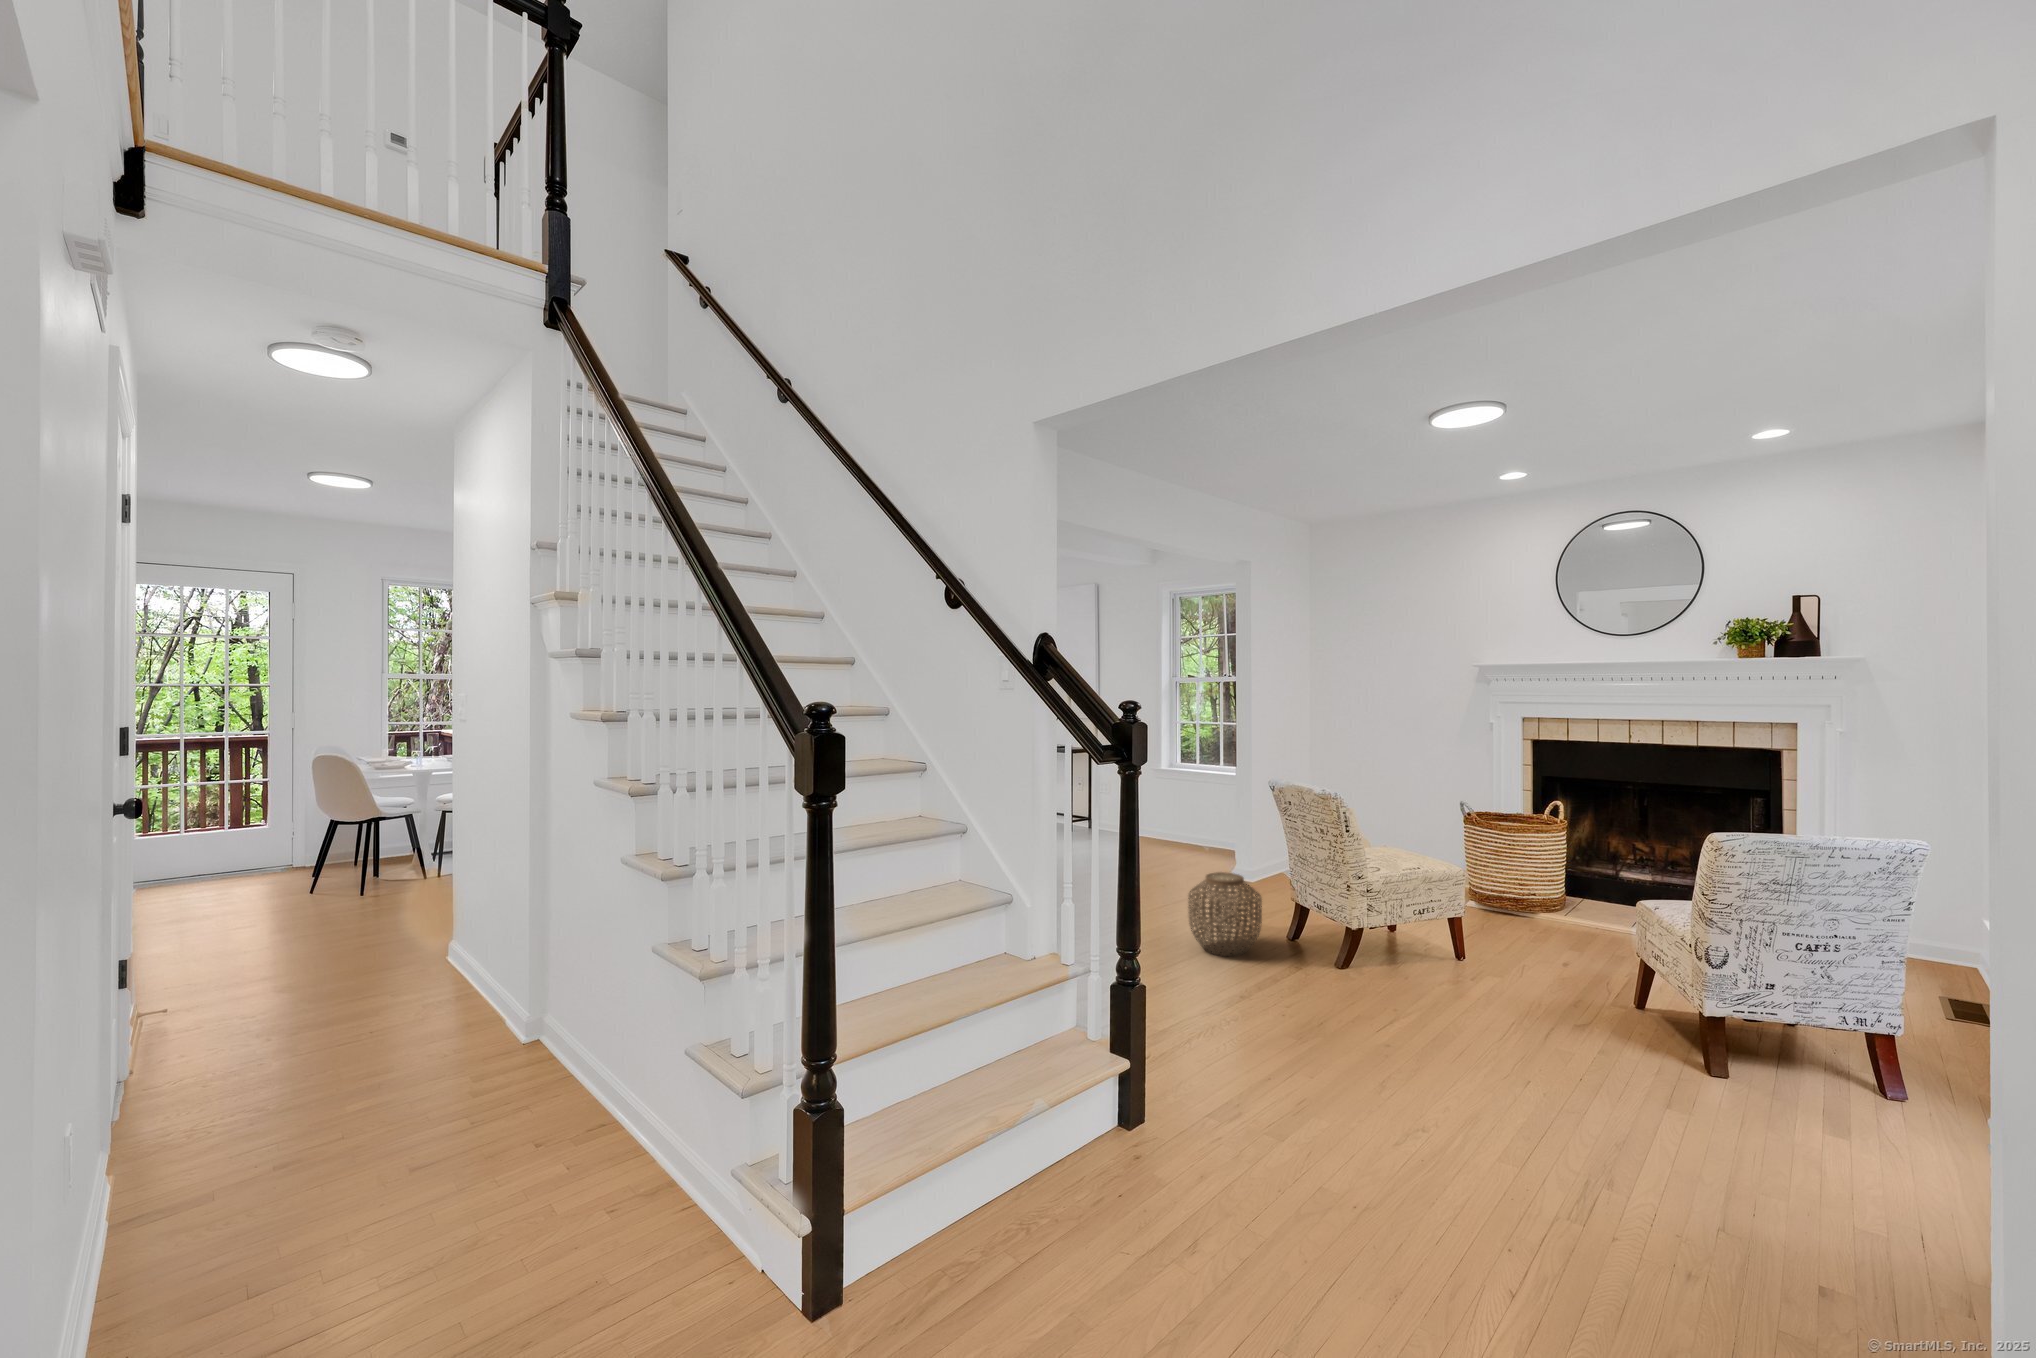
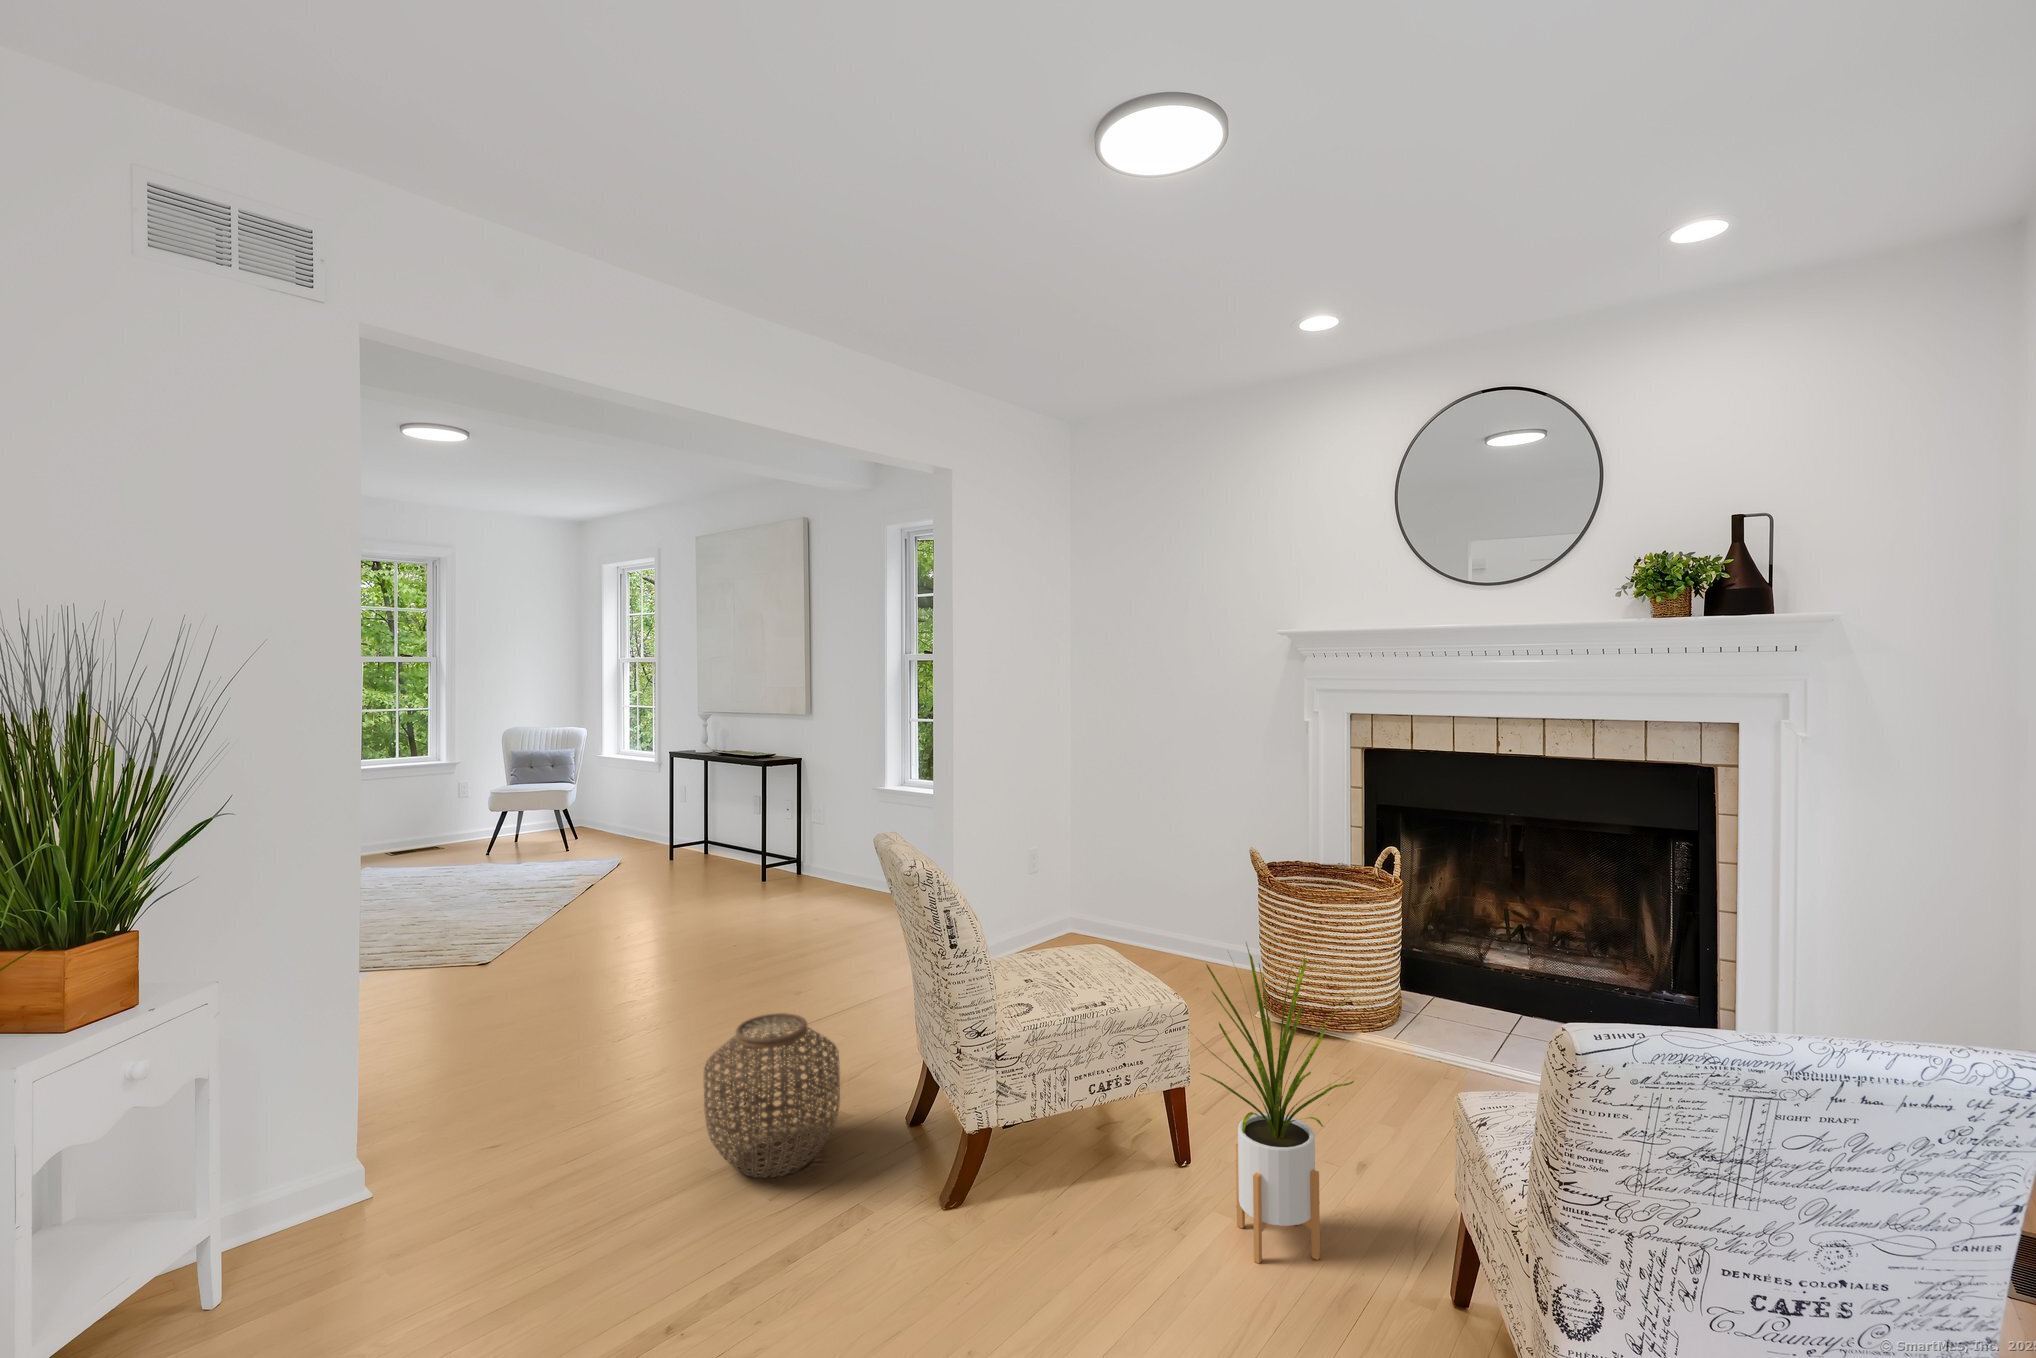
house plant: none [1484,830,1579,994] -> present [1200,943,1354,1263]

